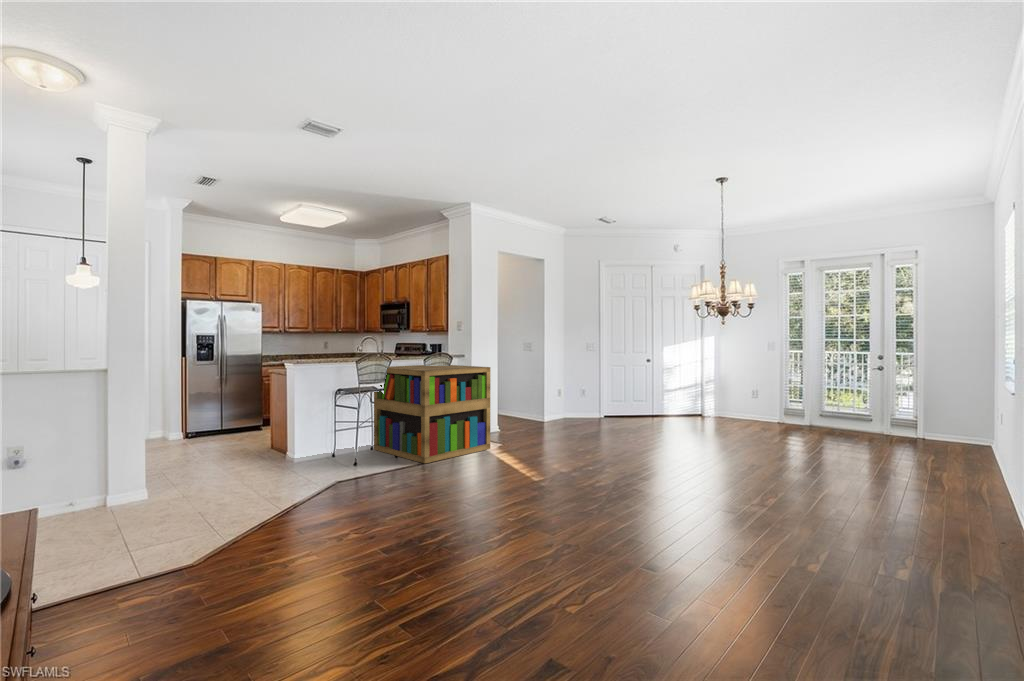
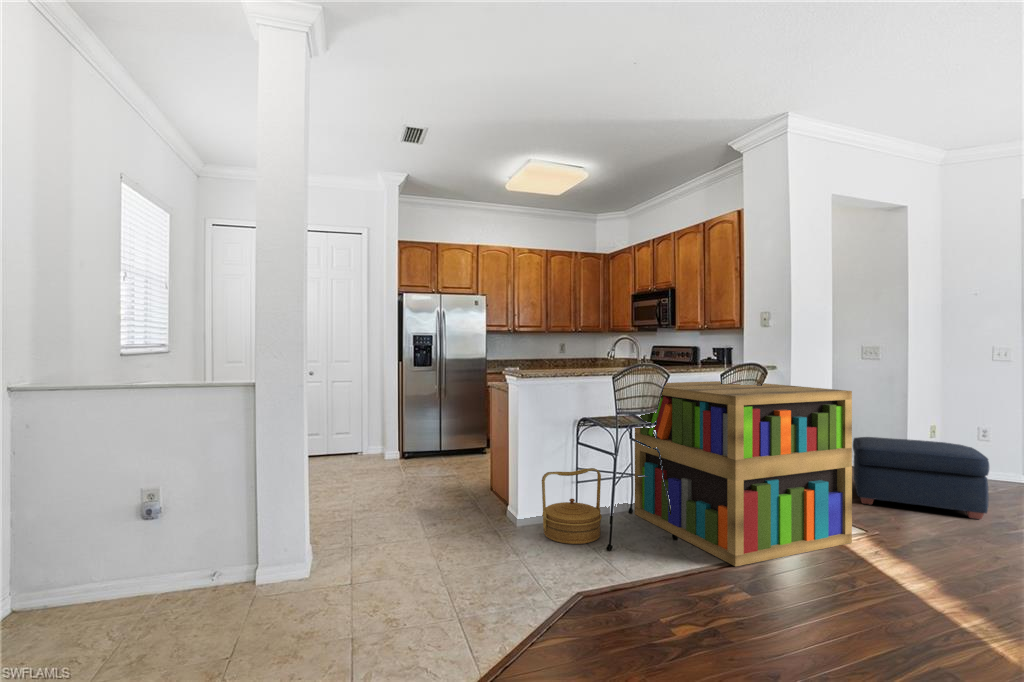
ottoman: none [505,395,563,434] -> present [853,437,989,519]
woven basket: none [311,420,351,466] -> present [542,468,602,544]

